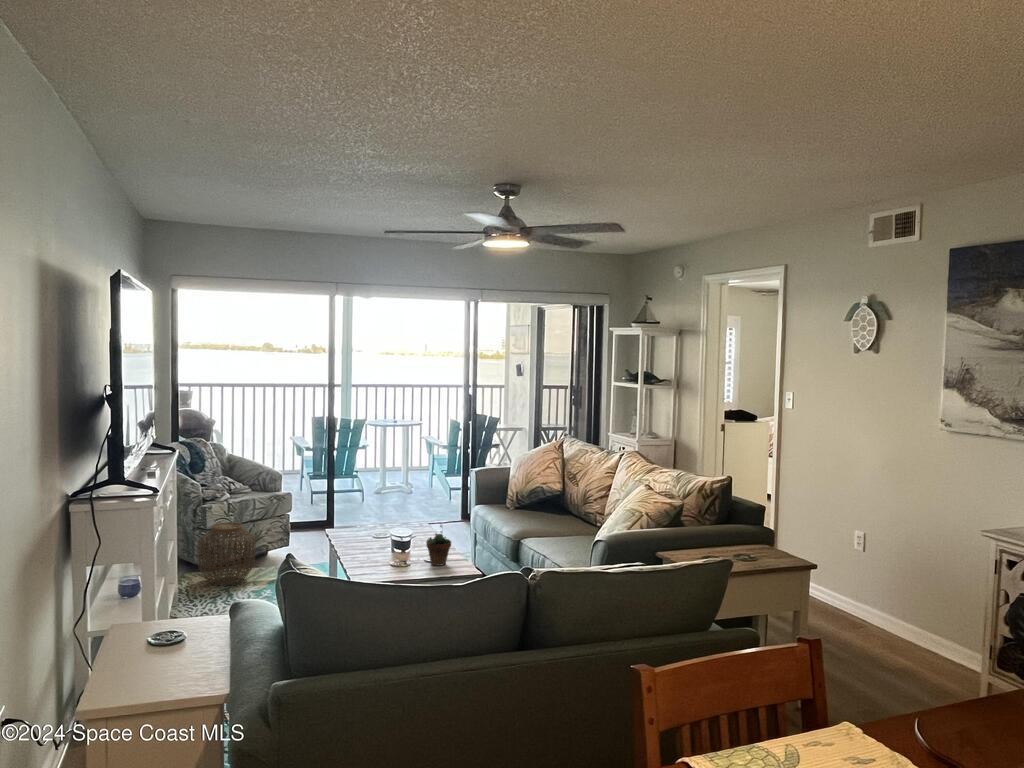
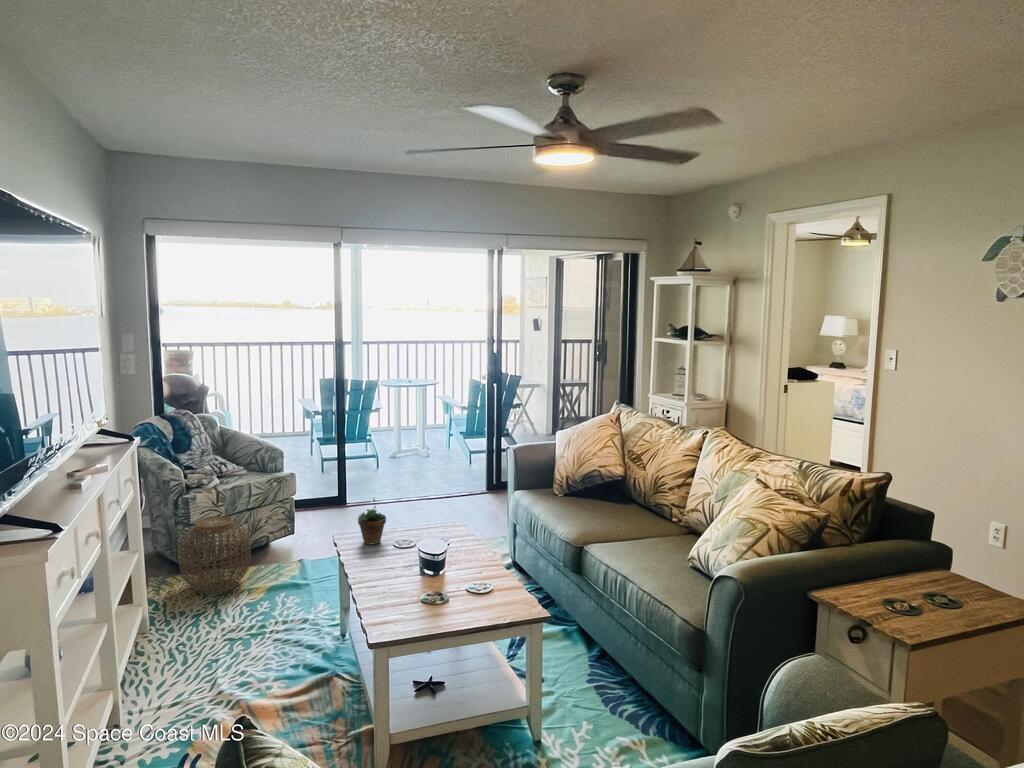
succulent plant: present [426,525,451,566] -> present [358,499,386,544]

